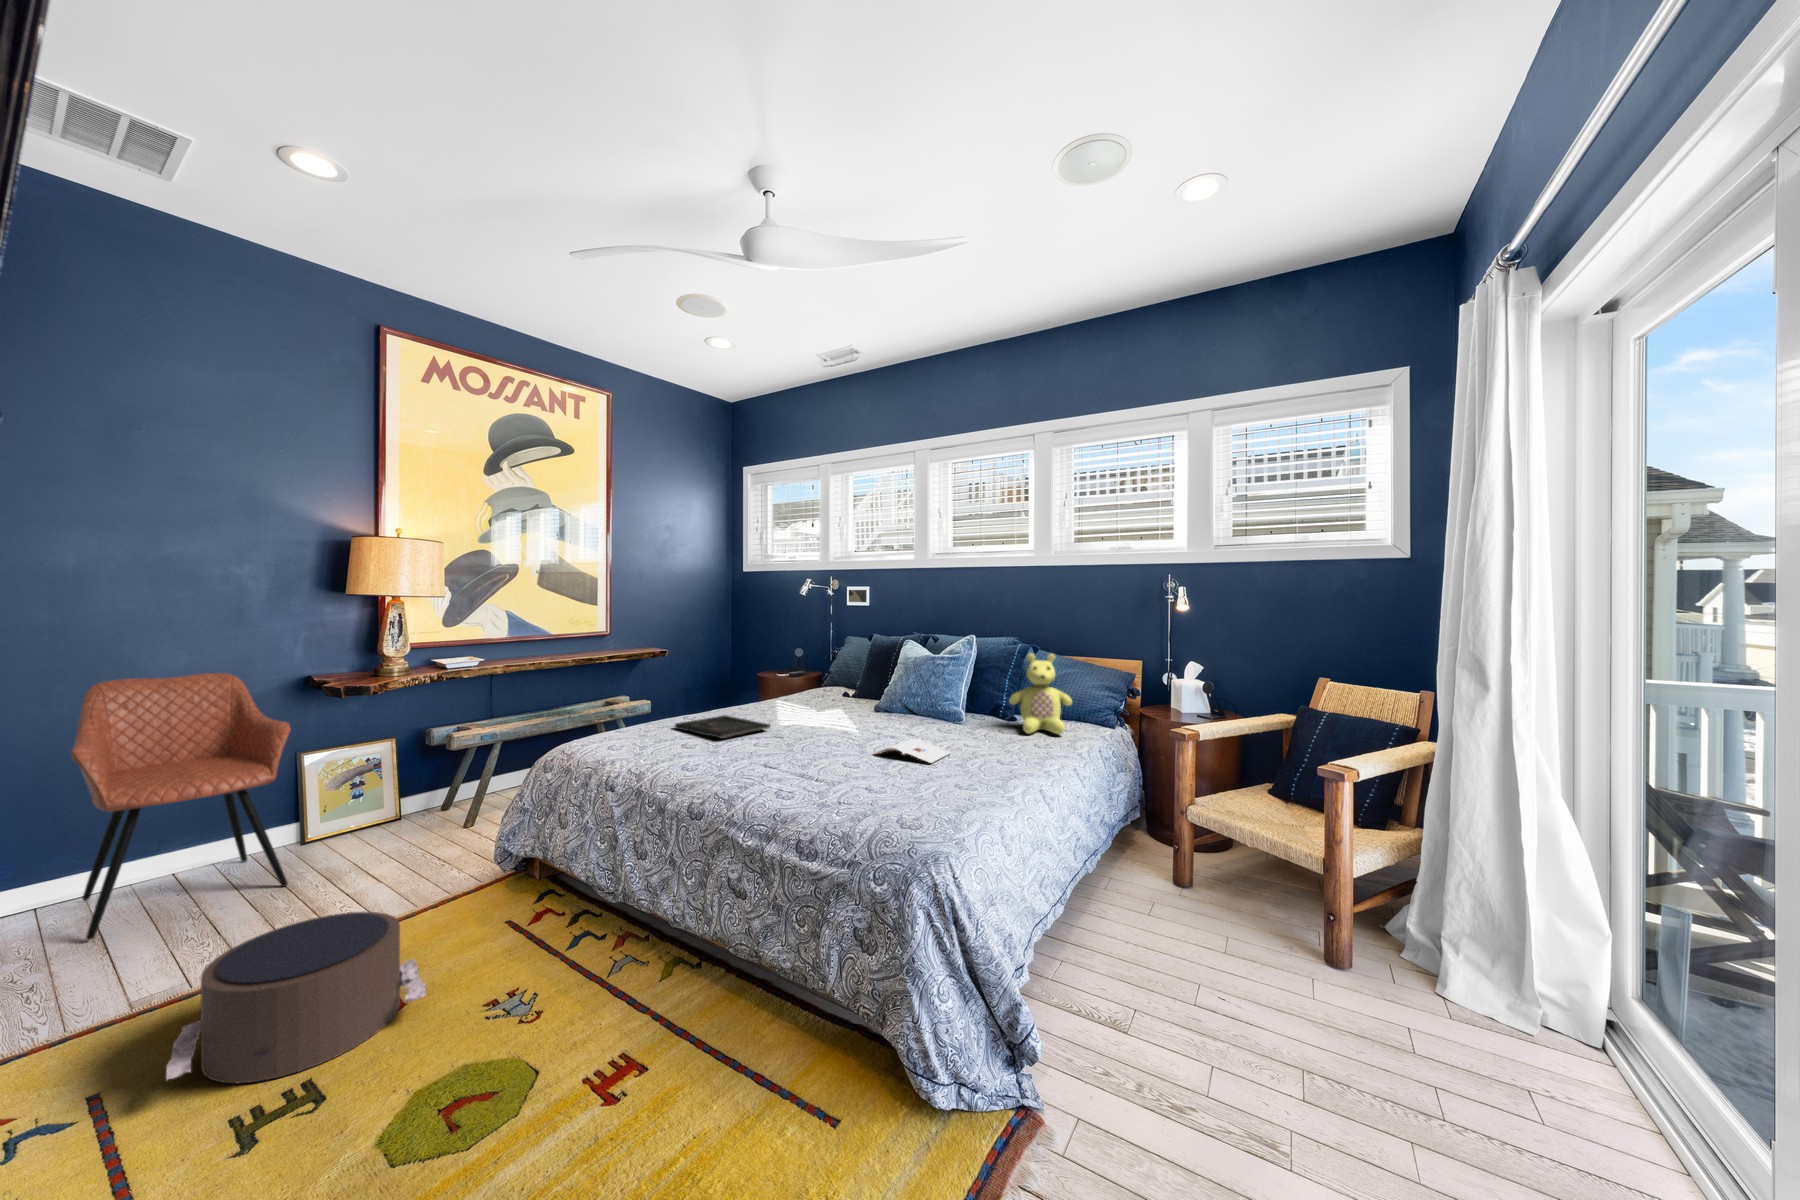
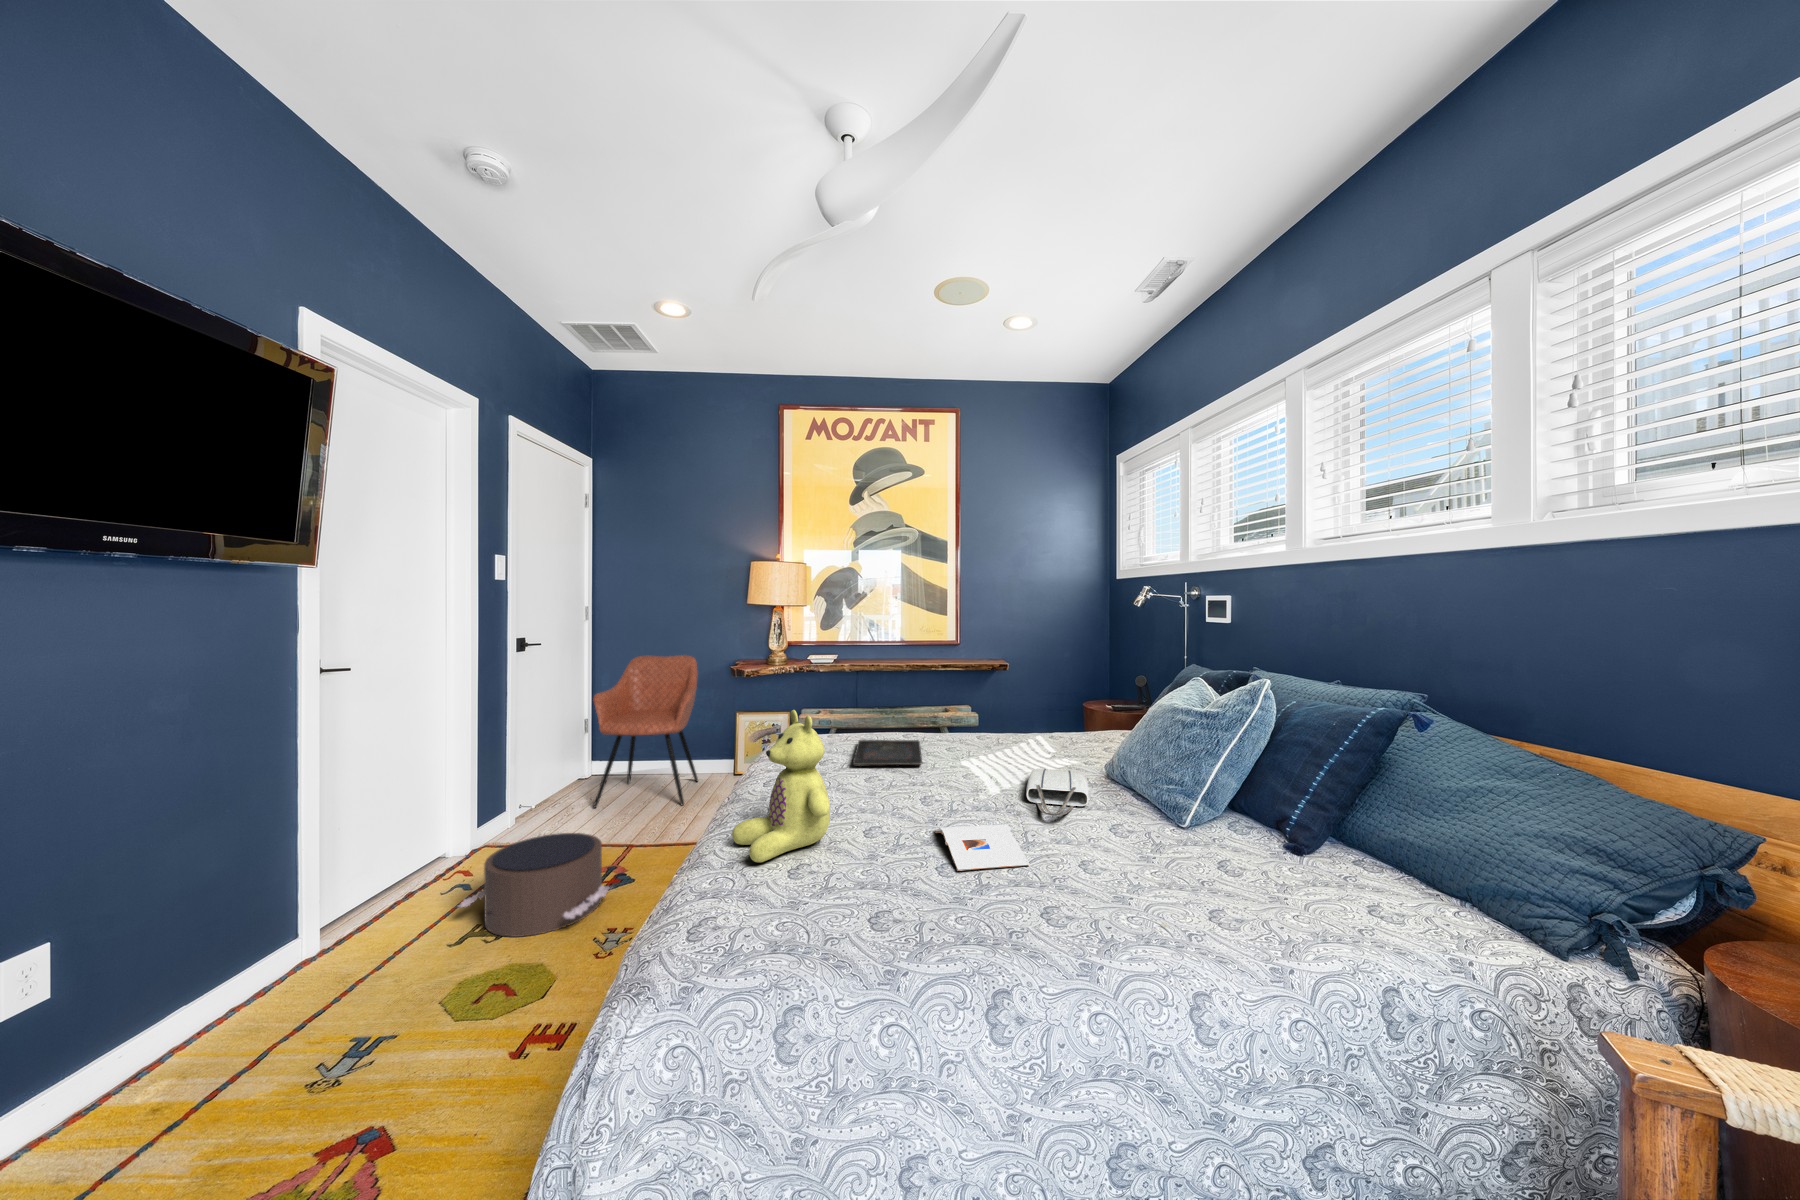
stuffed bear: present [1009,653,1072,734] -> present [732,710,830,862]
tote bag: none [853,710,921,733] -> present [1026,769,1089,816]

